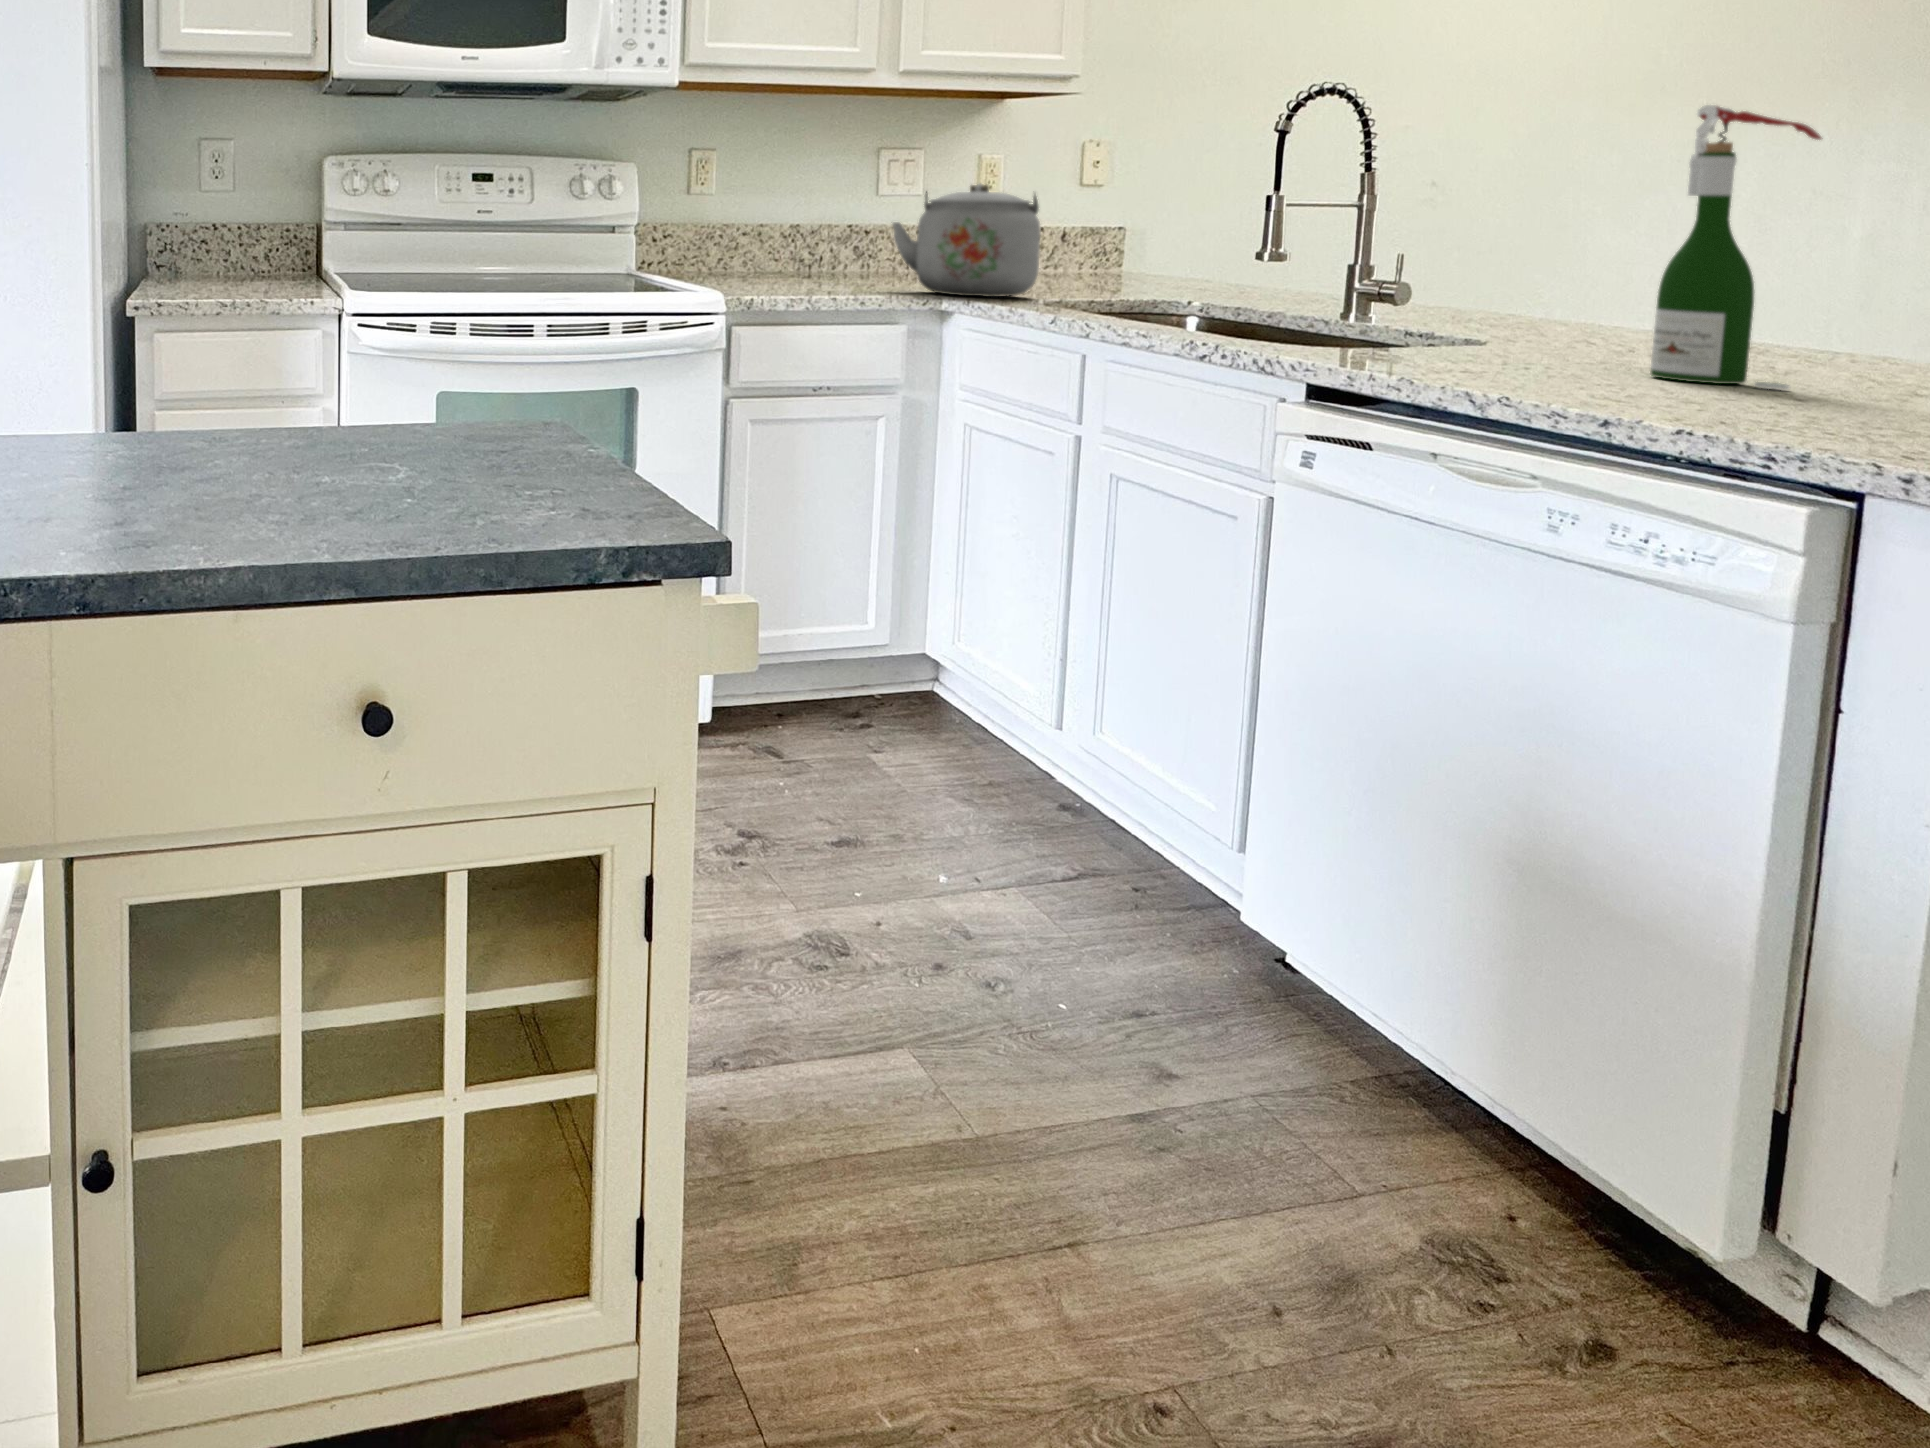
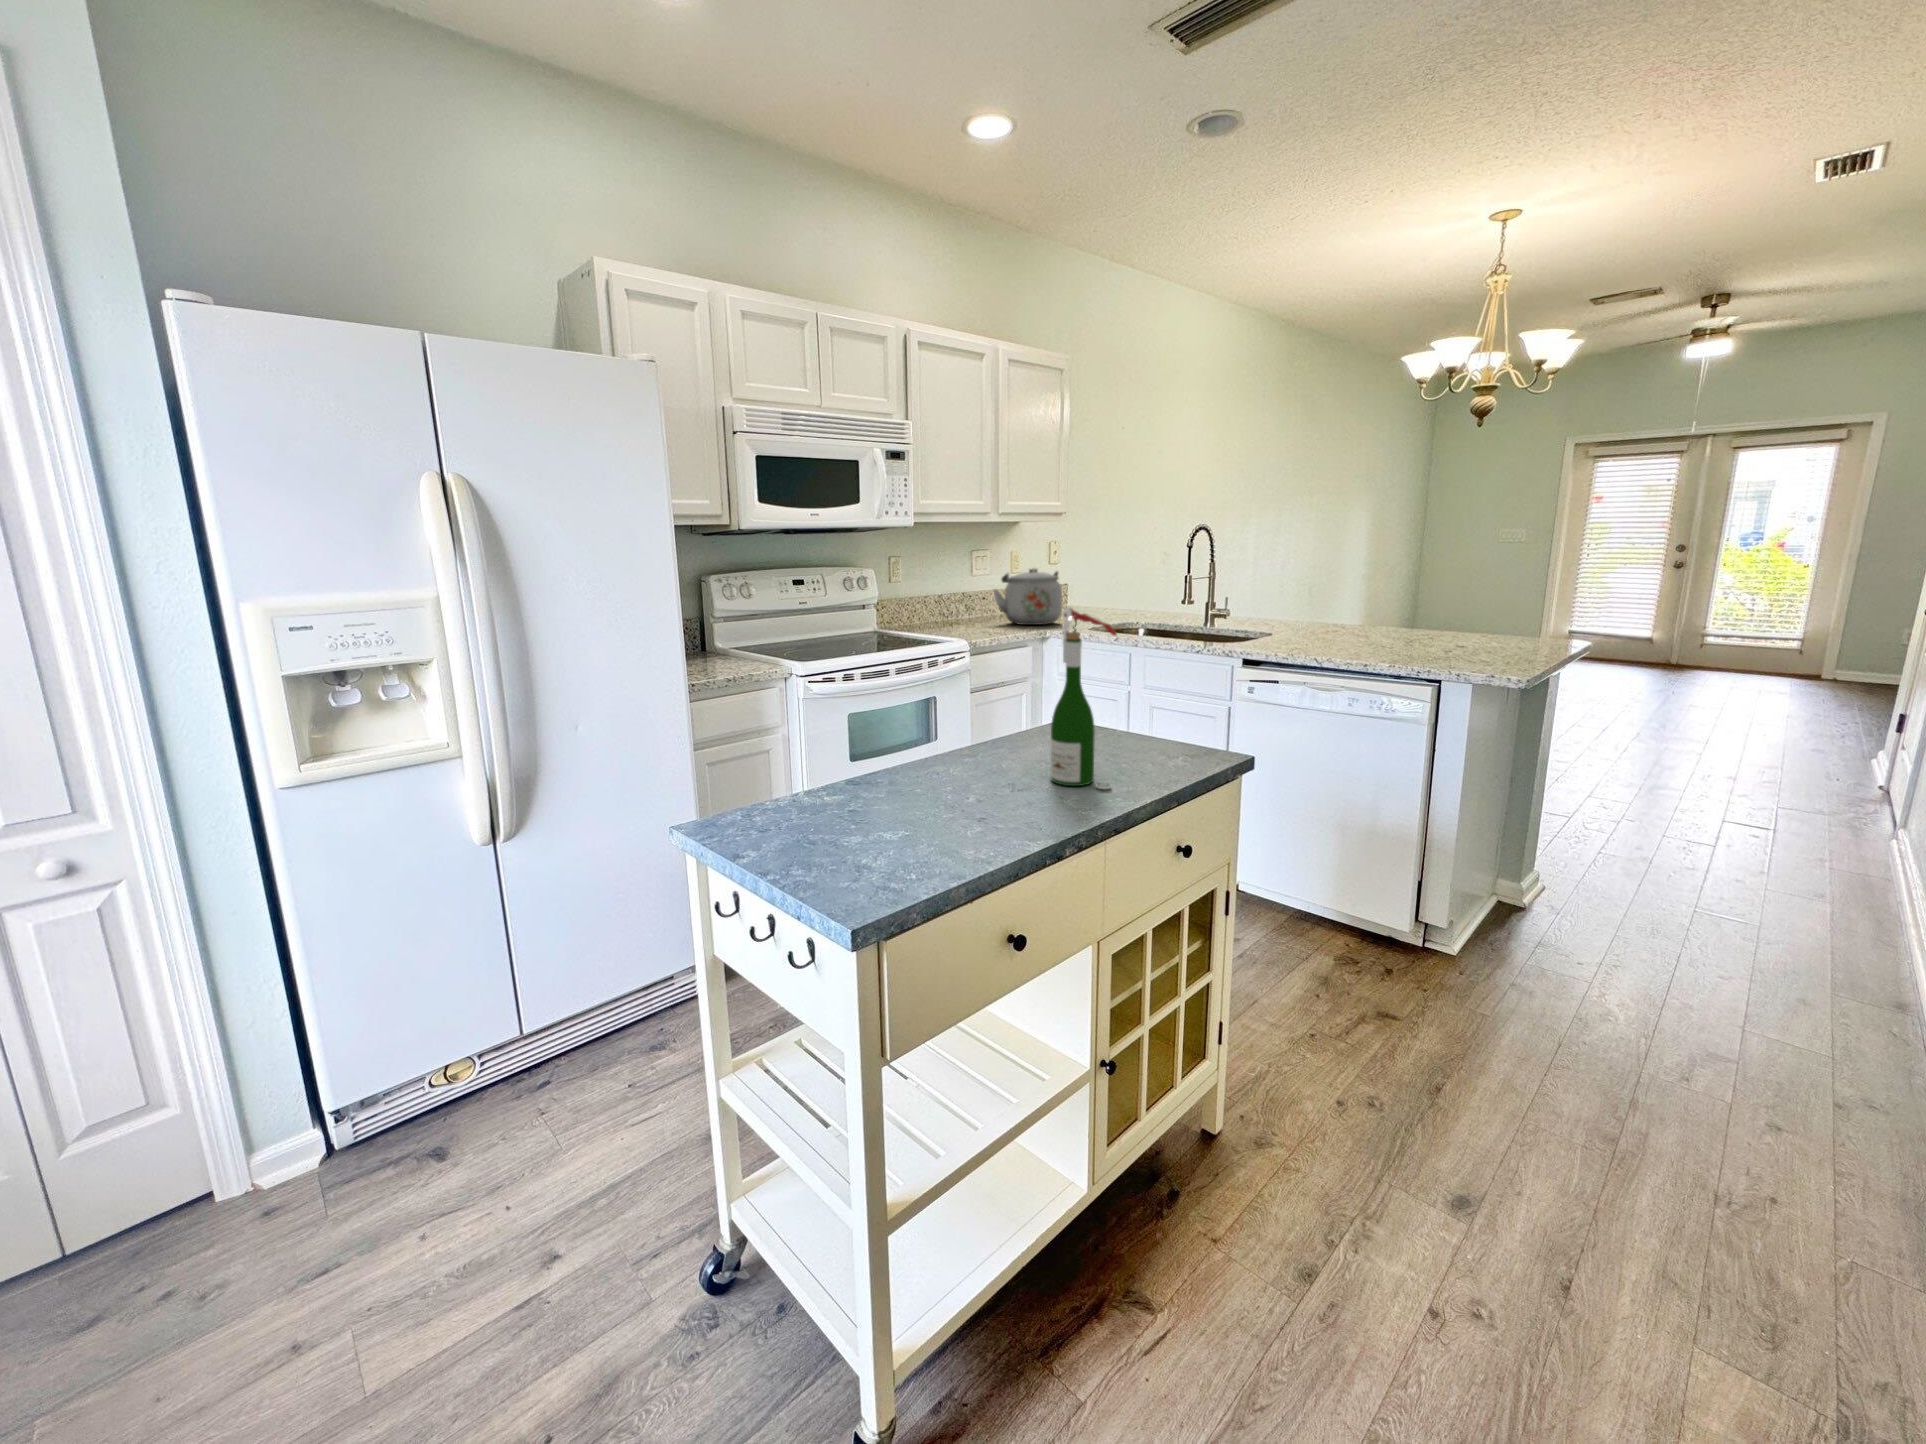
wine bottle: present [1651,105,1821,390] -> present [1051,607,1117,789]

